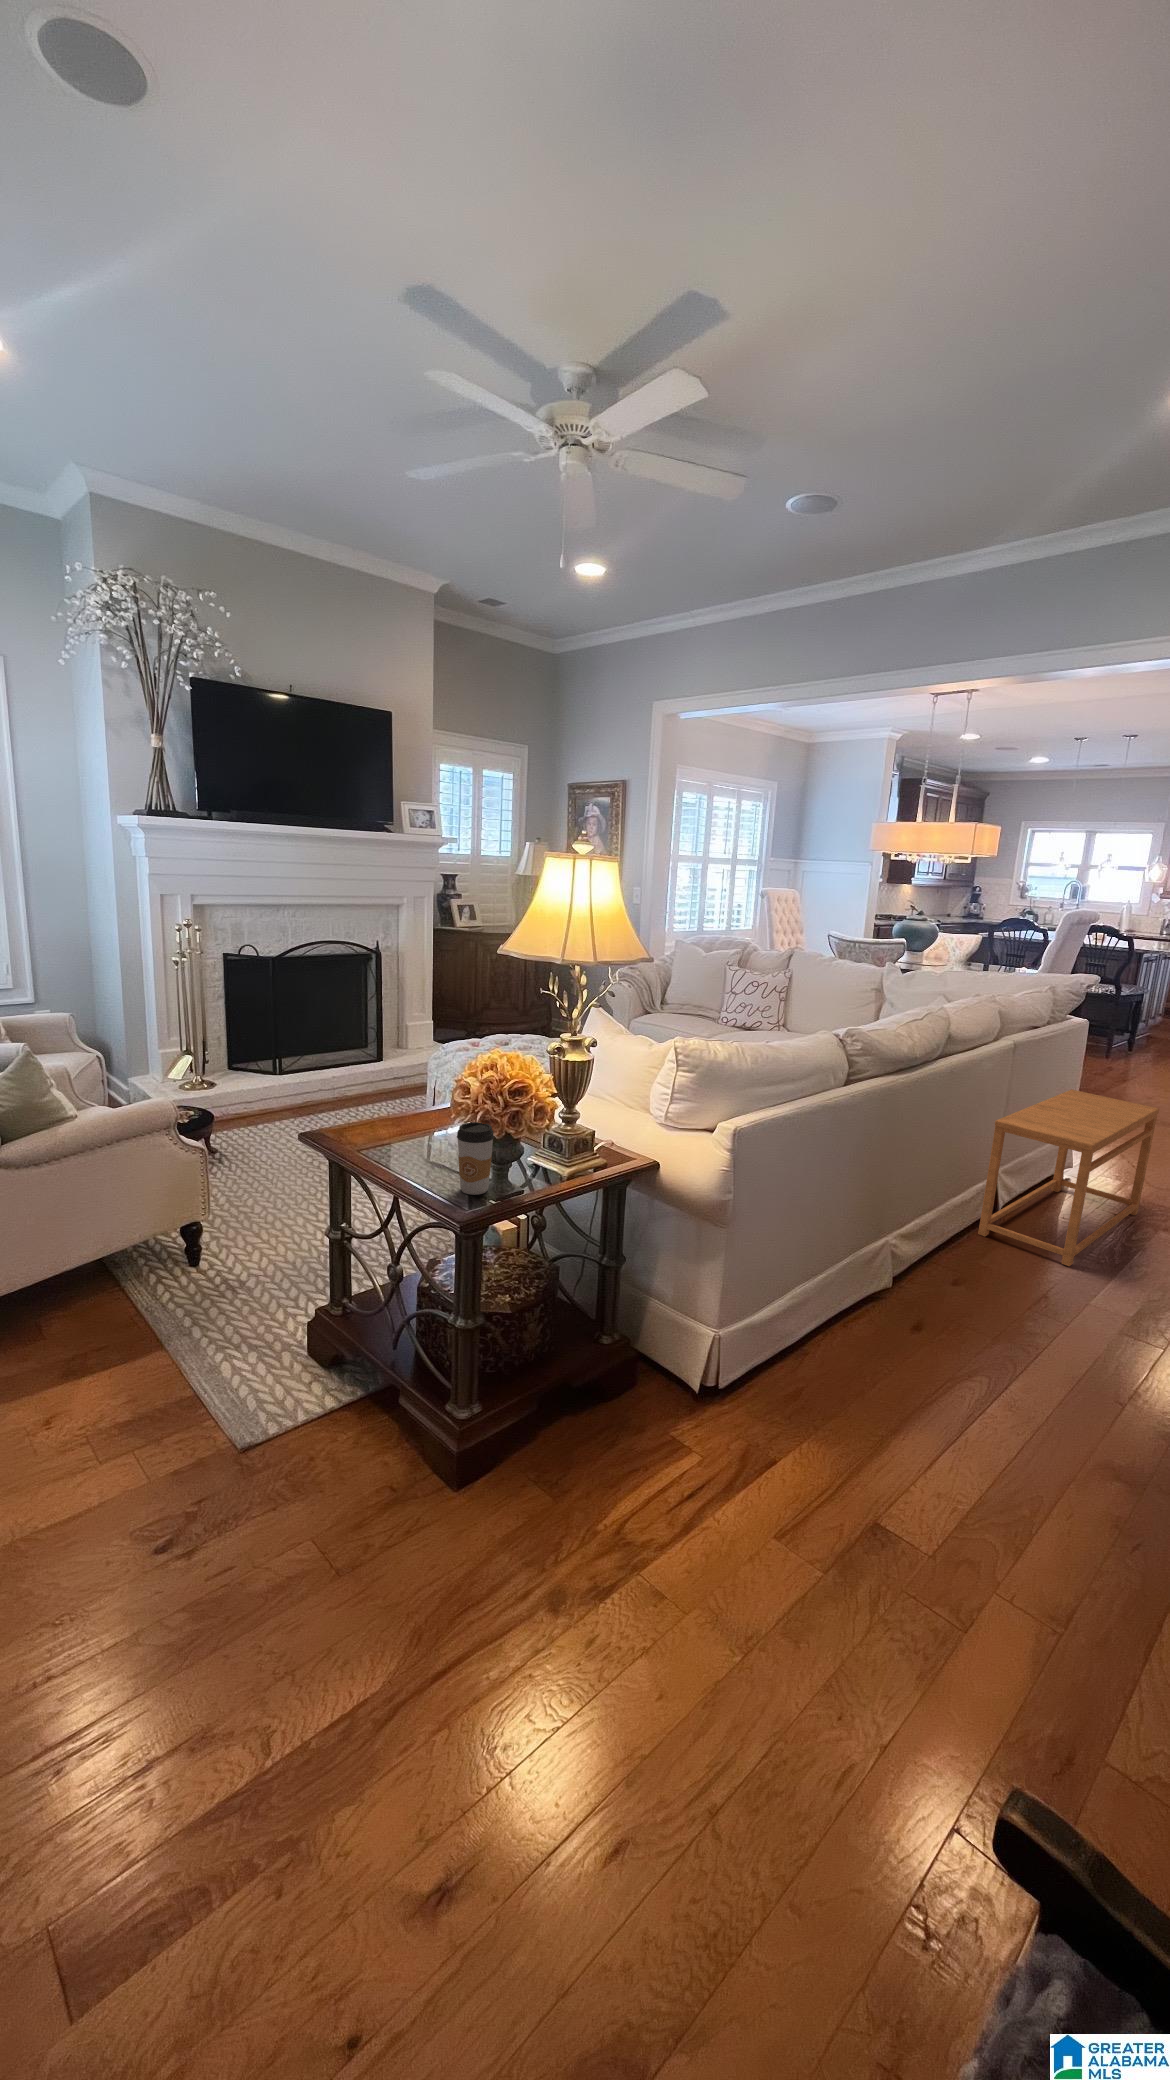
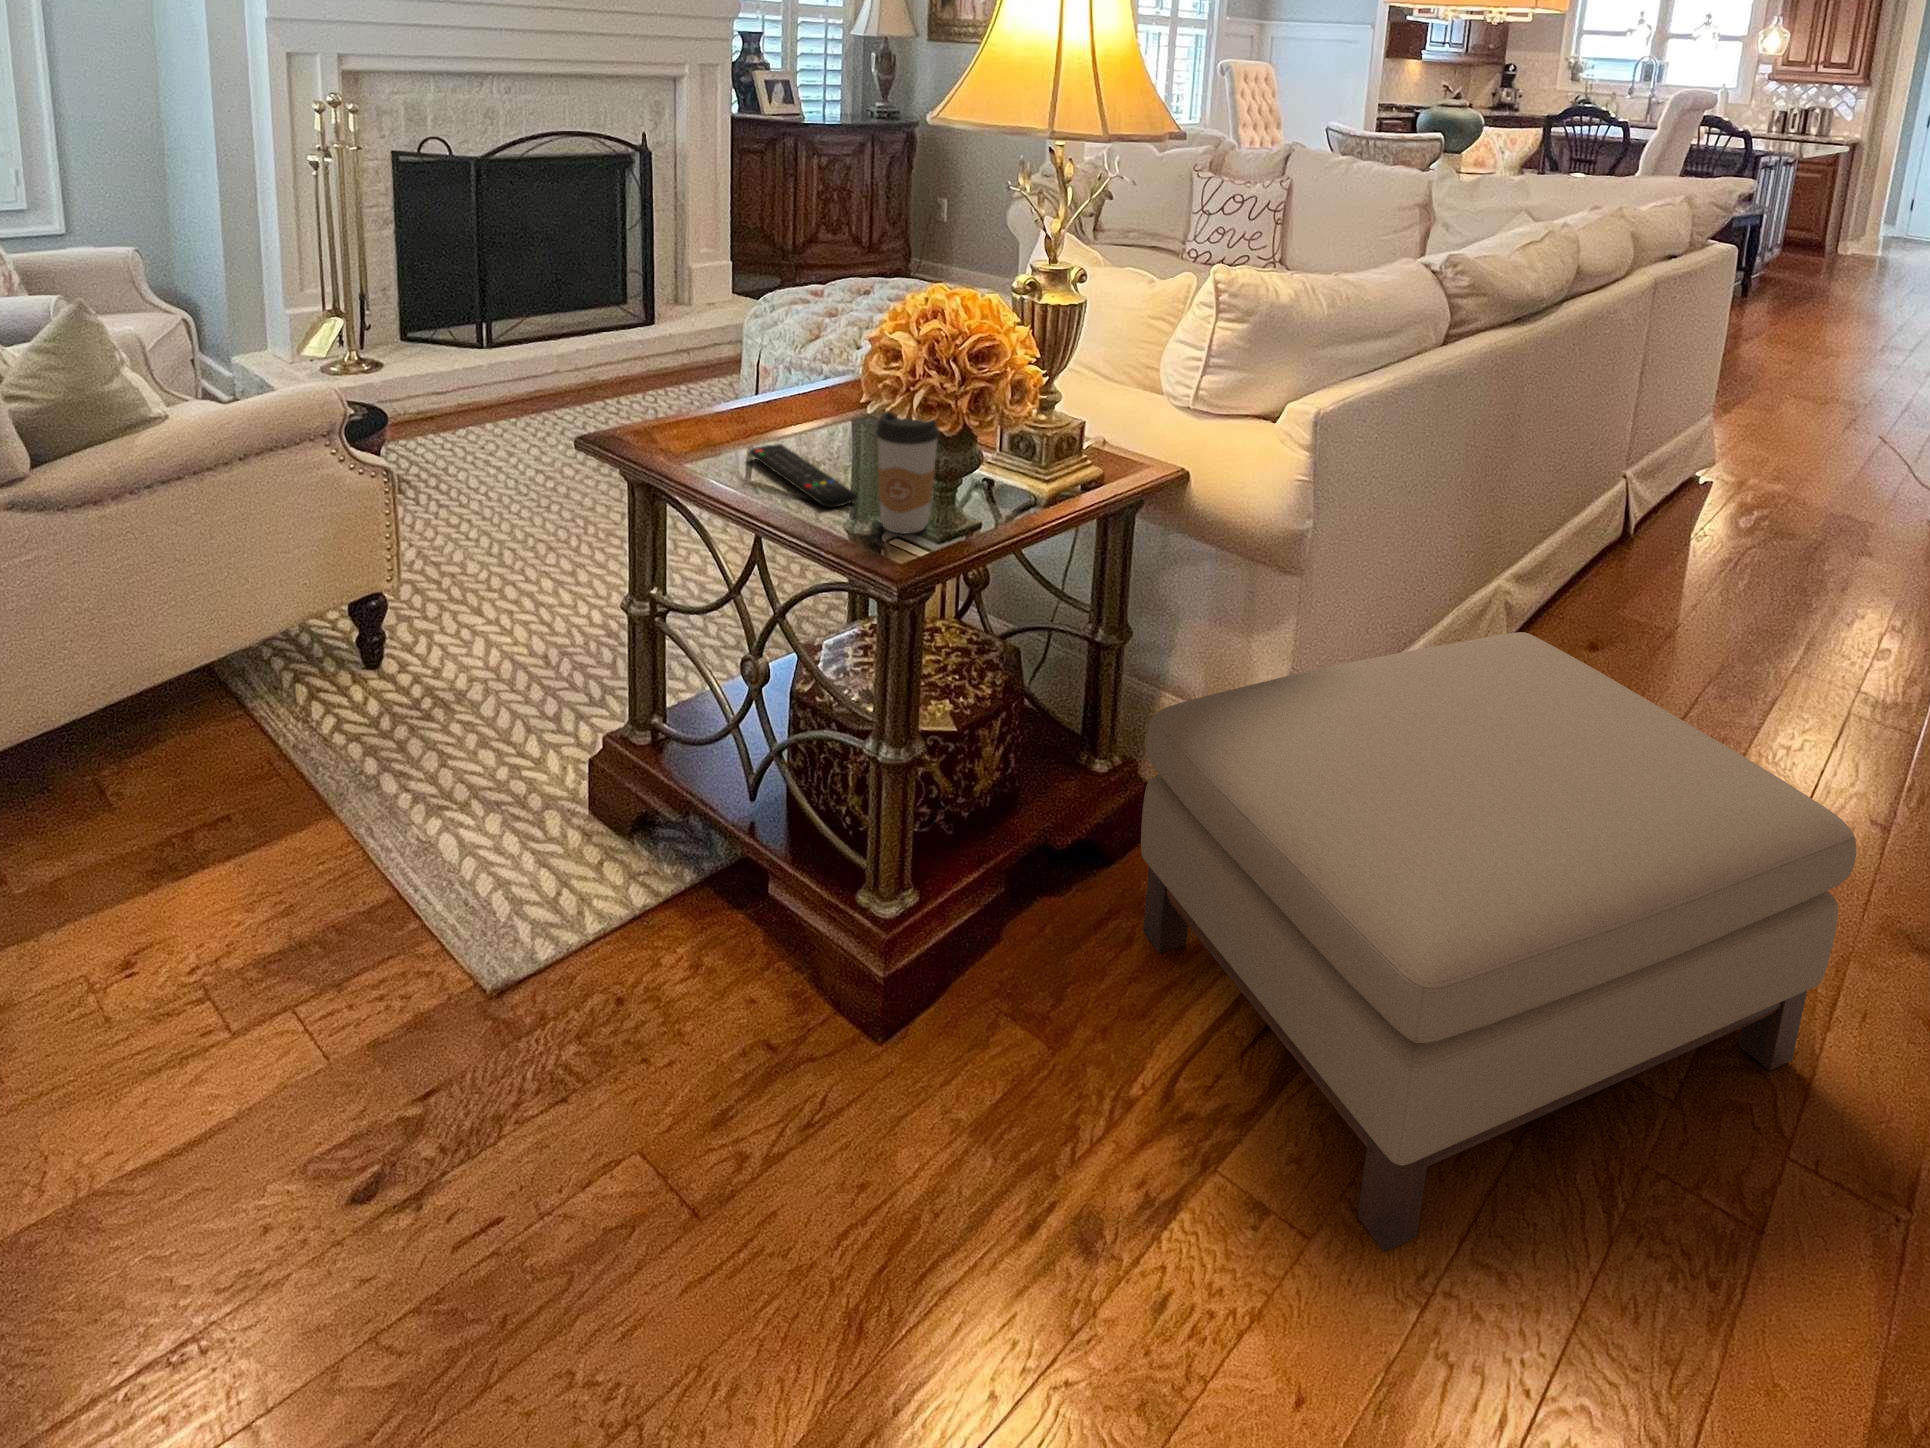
side table: present [978,1089,1159,1266] -> none [1605,349,1849,612]
remote control: none [395,1141,451,1179] -> present [749,444,857,508]
ottoman: none [621,1269,1051,1622] -> present [1141,632,1856,1251]

